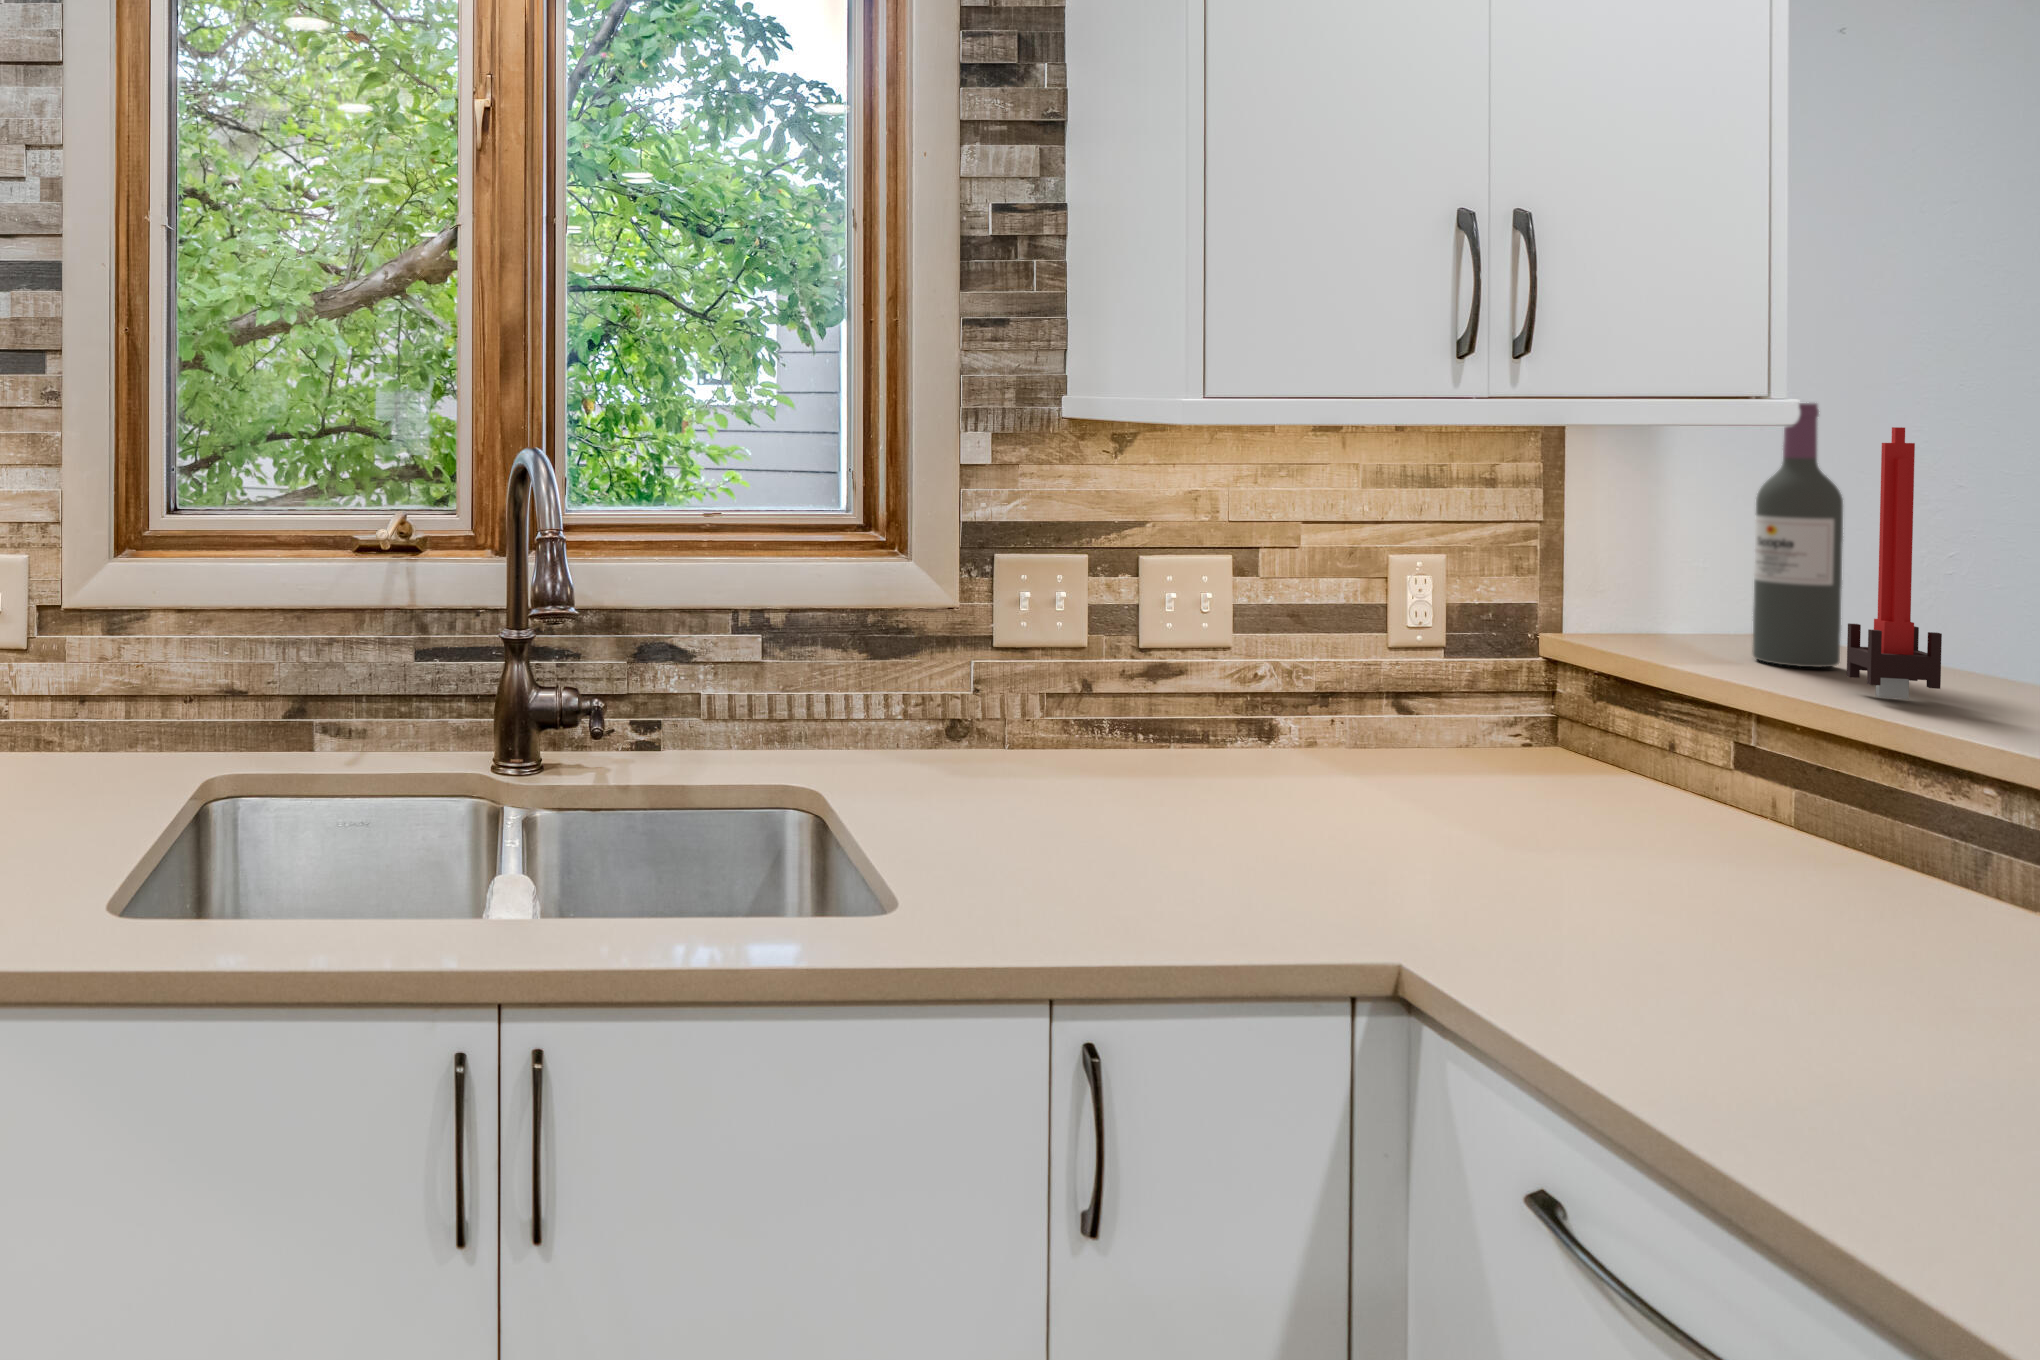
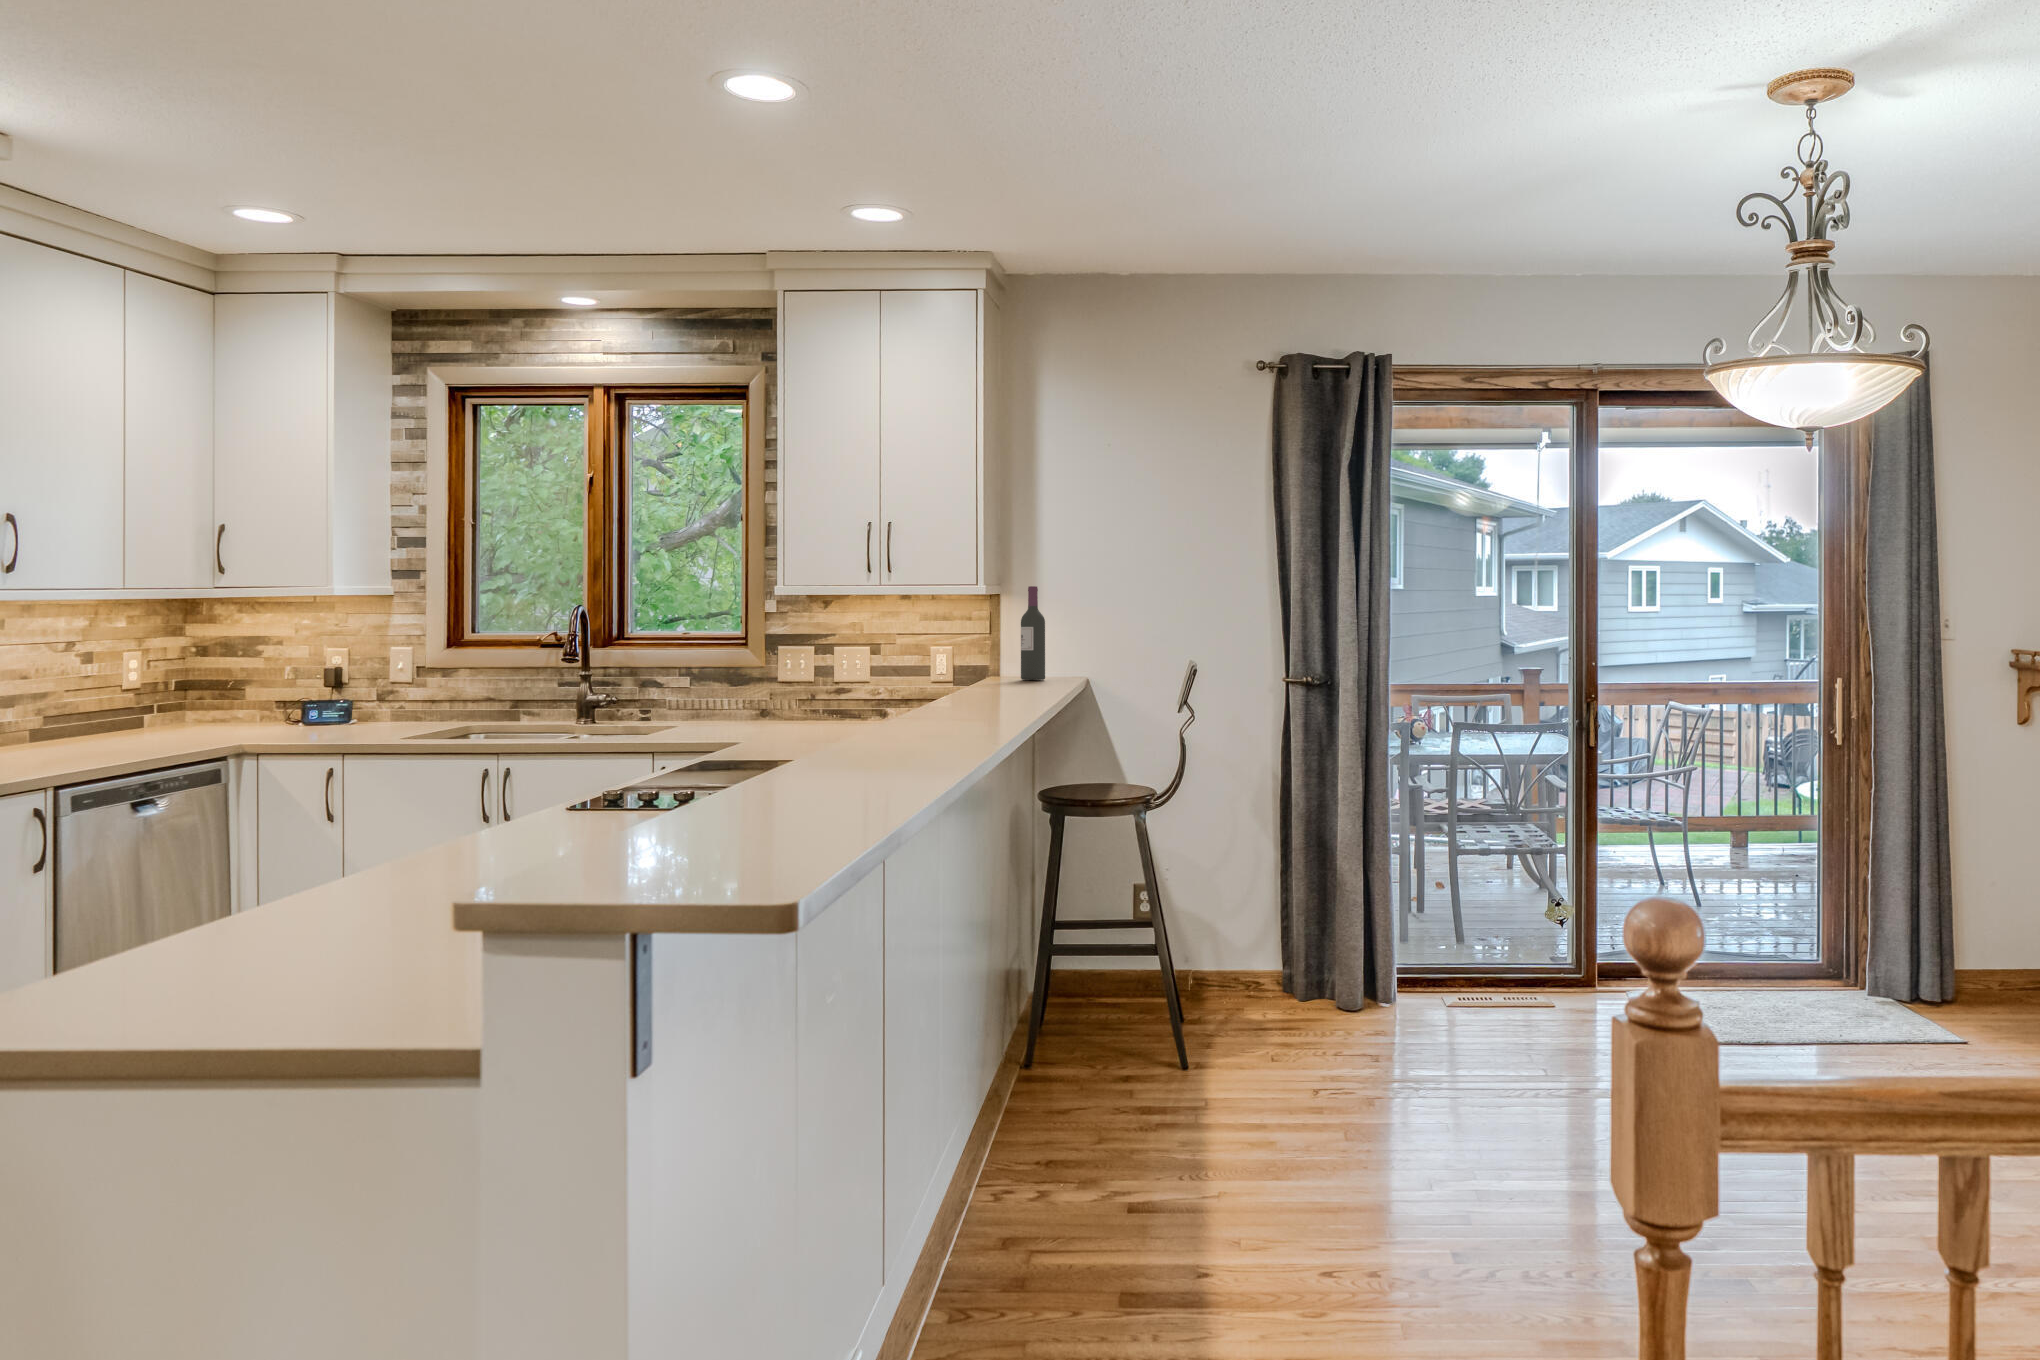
candle: present [1847,427,1942,699] -> none [994,592,1019,682]

